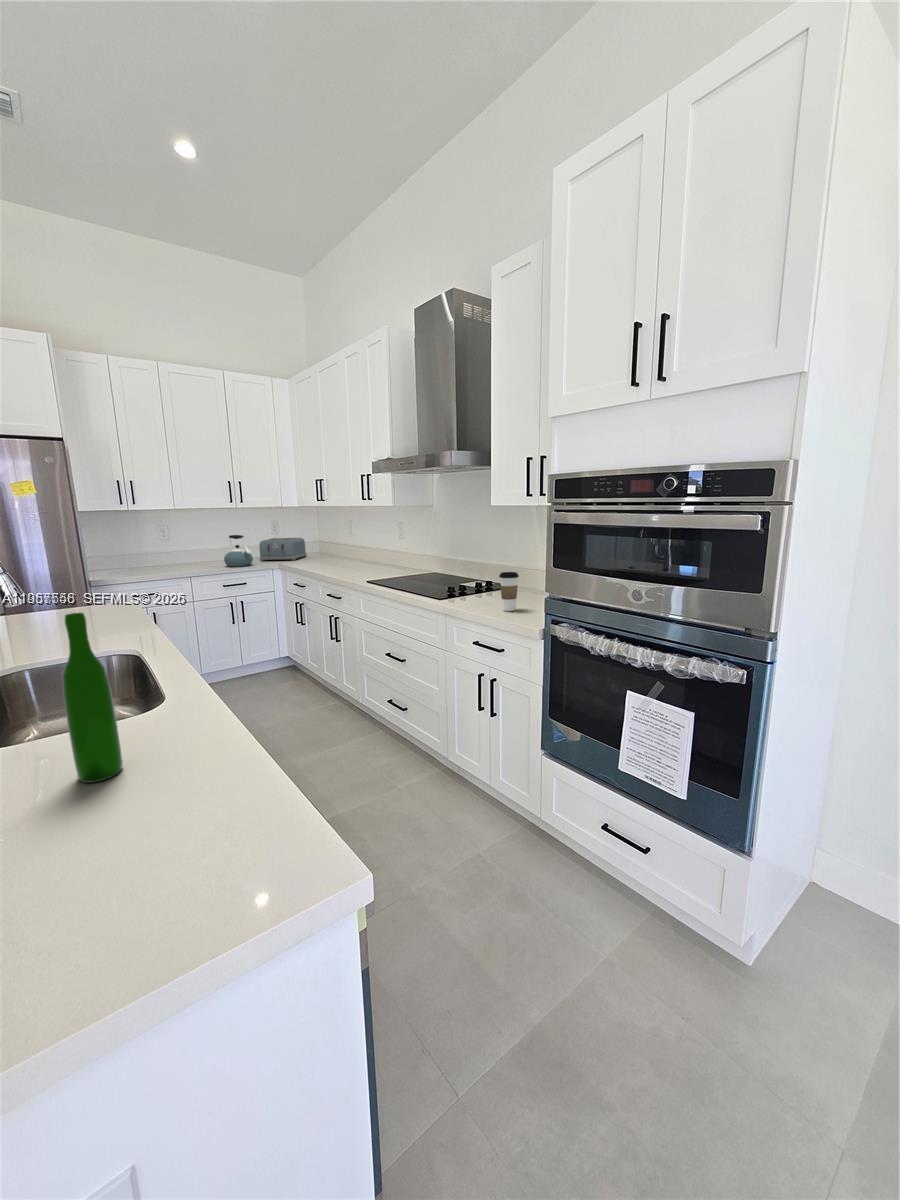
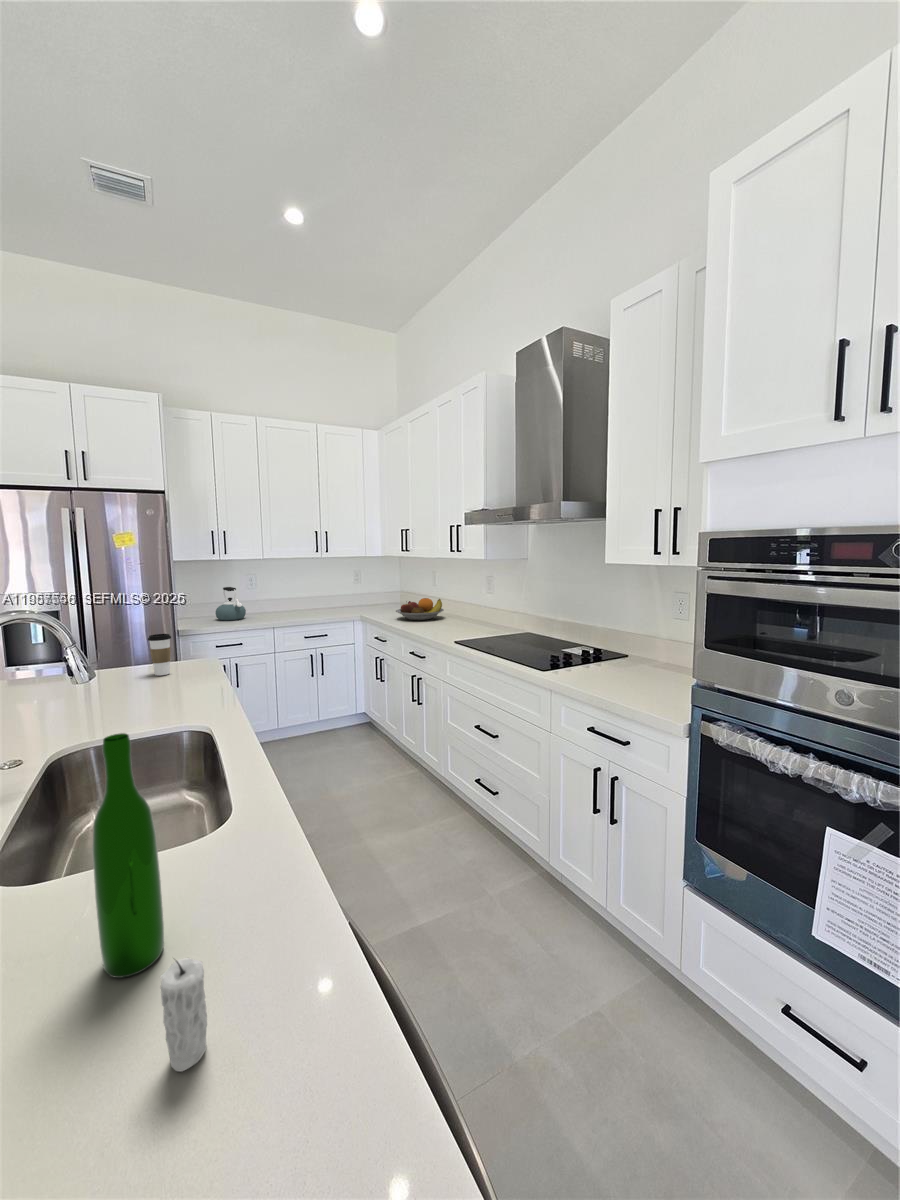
kettle: present [224,535,253,567] -> present [215,587,246,621]
toaster: present [259,538,307,561] -> none [340,588,387,612]
fruit bowl: none [313,545,360,566] -> present [396,598,444,620]
coffee cup: present [499,572,519,611] -> present [148,634,171,676]
candle: none [126,742,162,815] -> present [161,958,207,1071]

